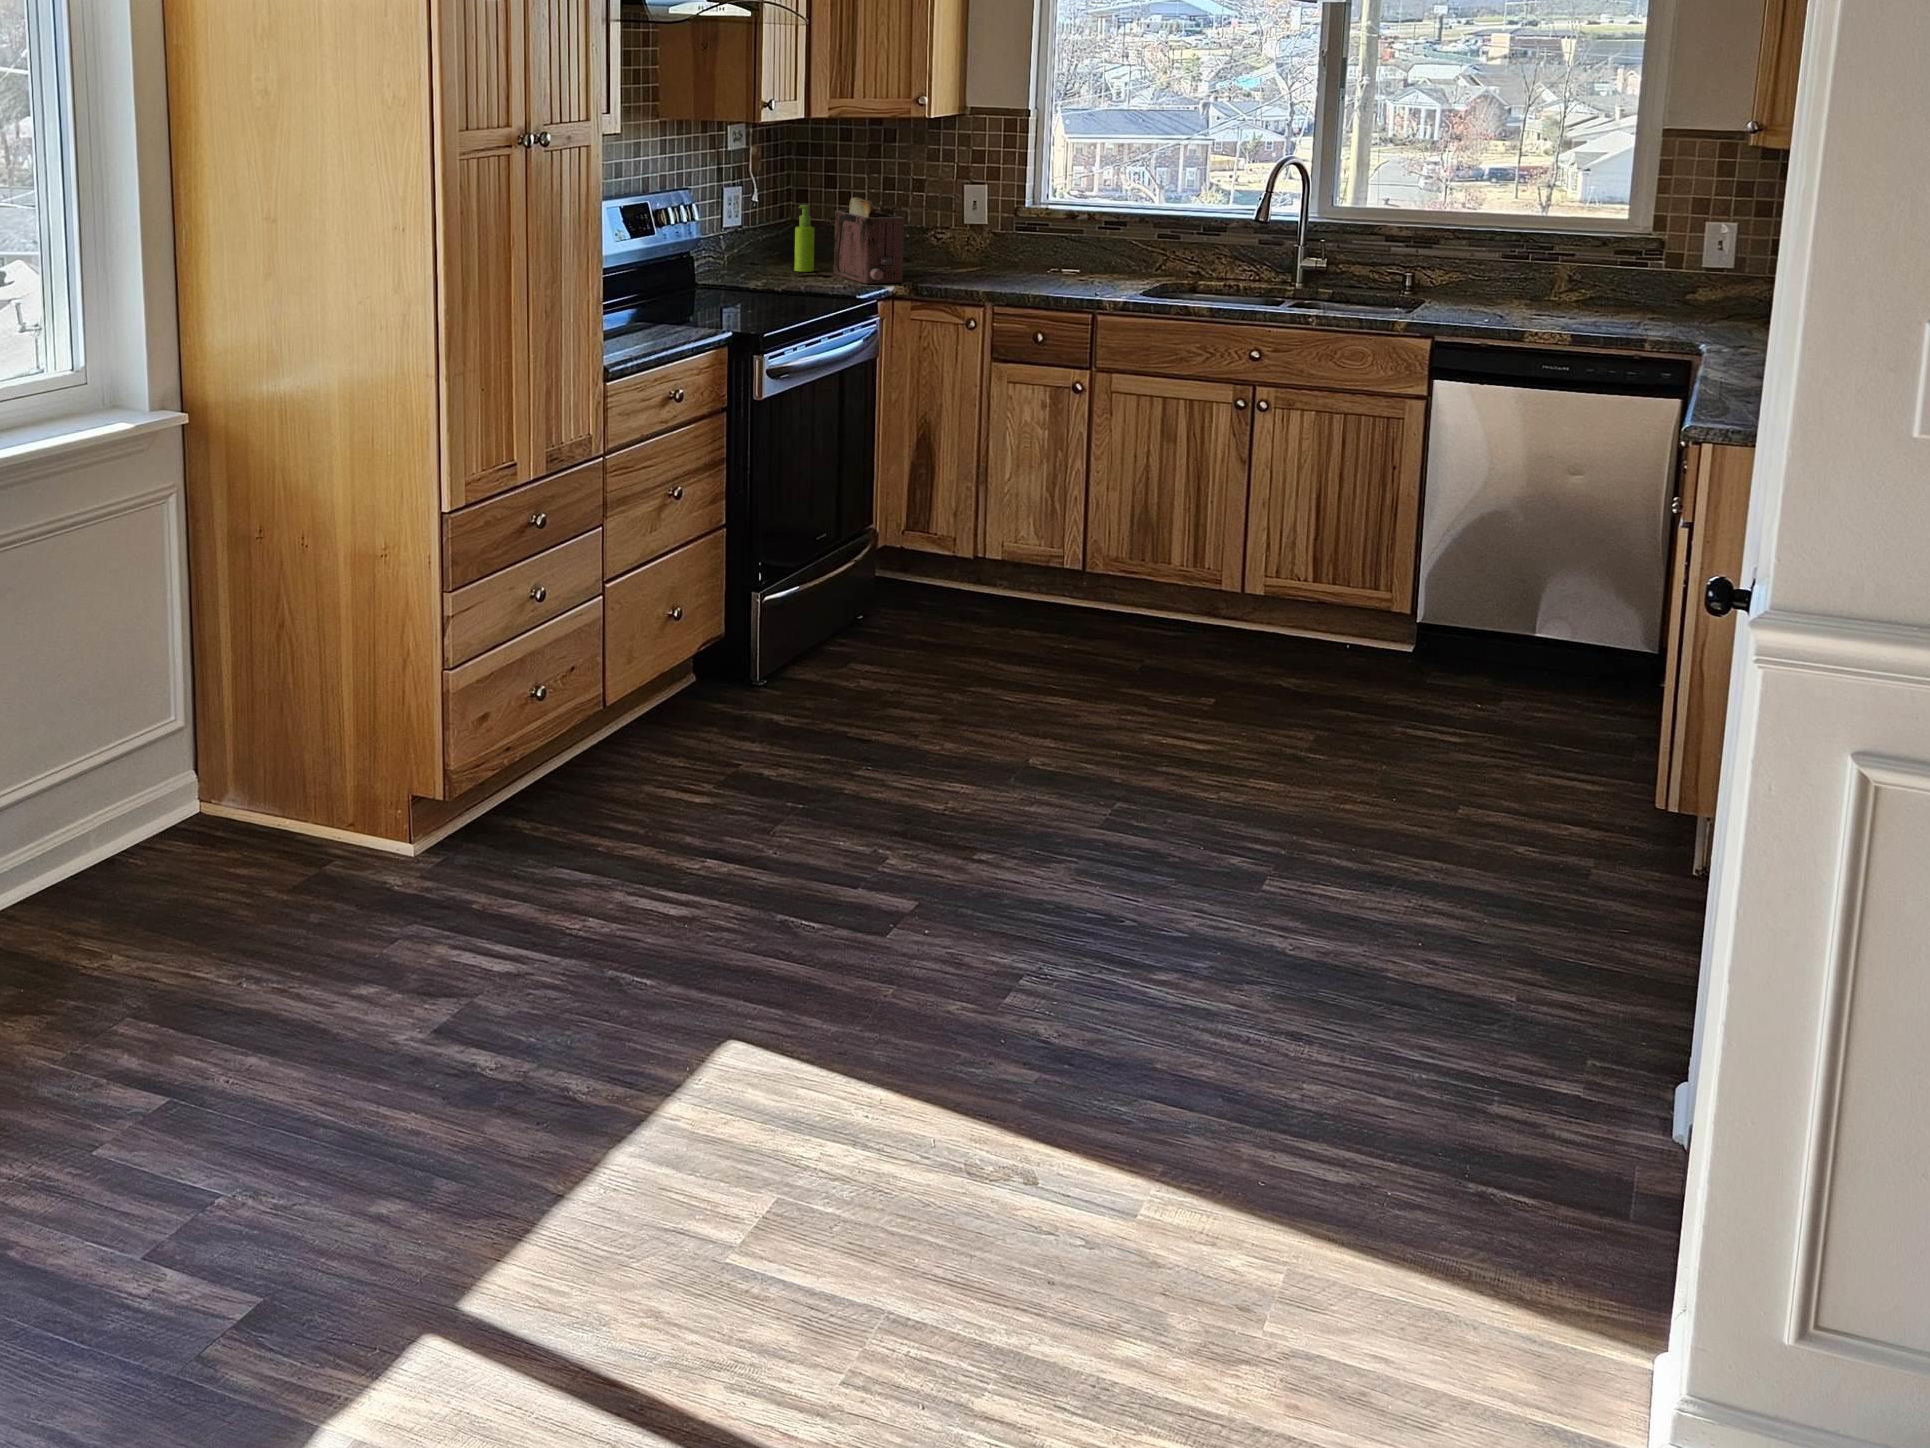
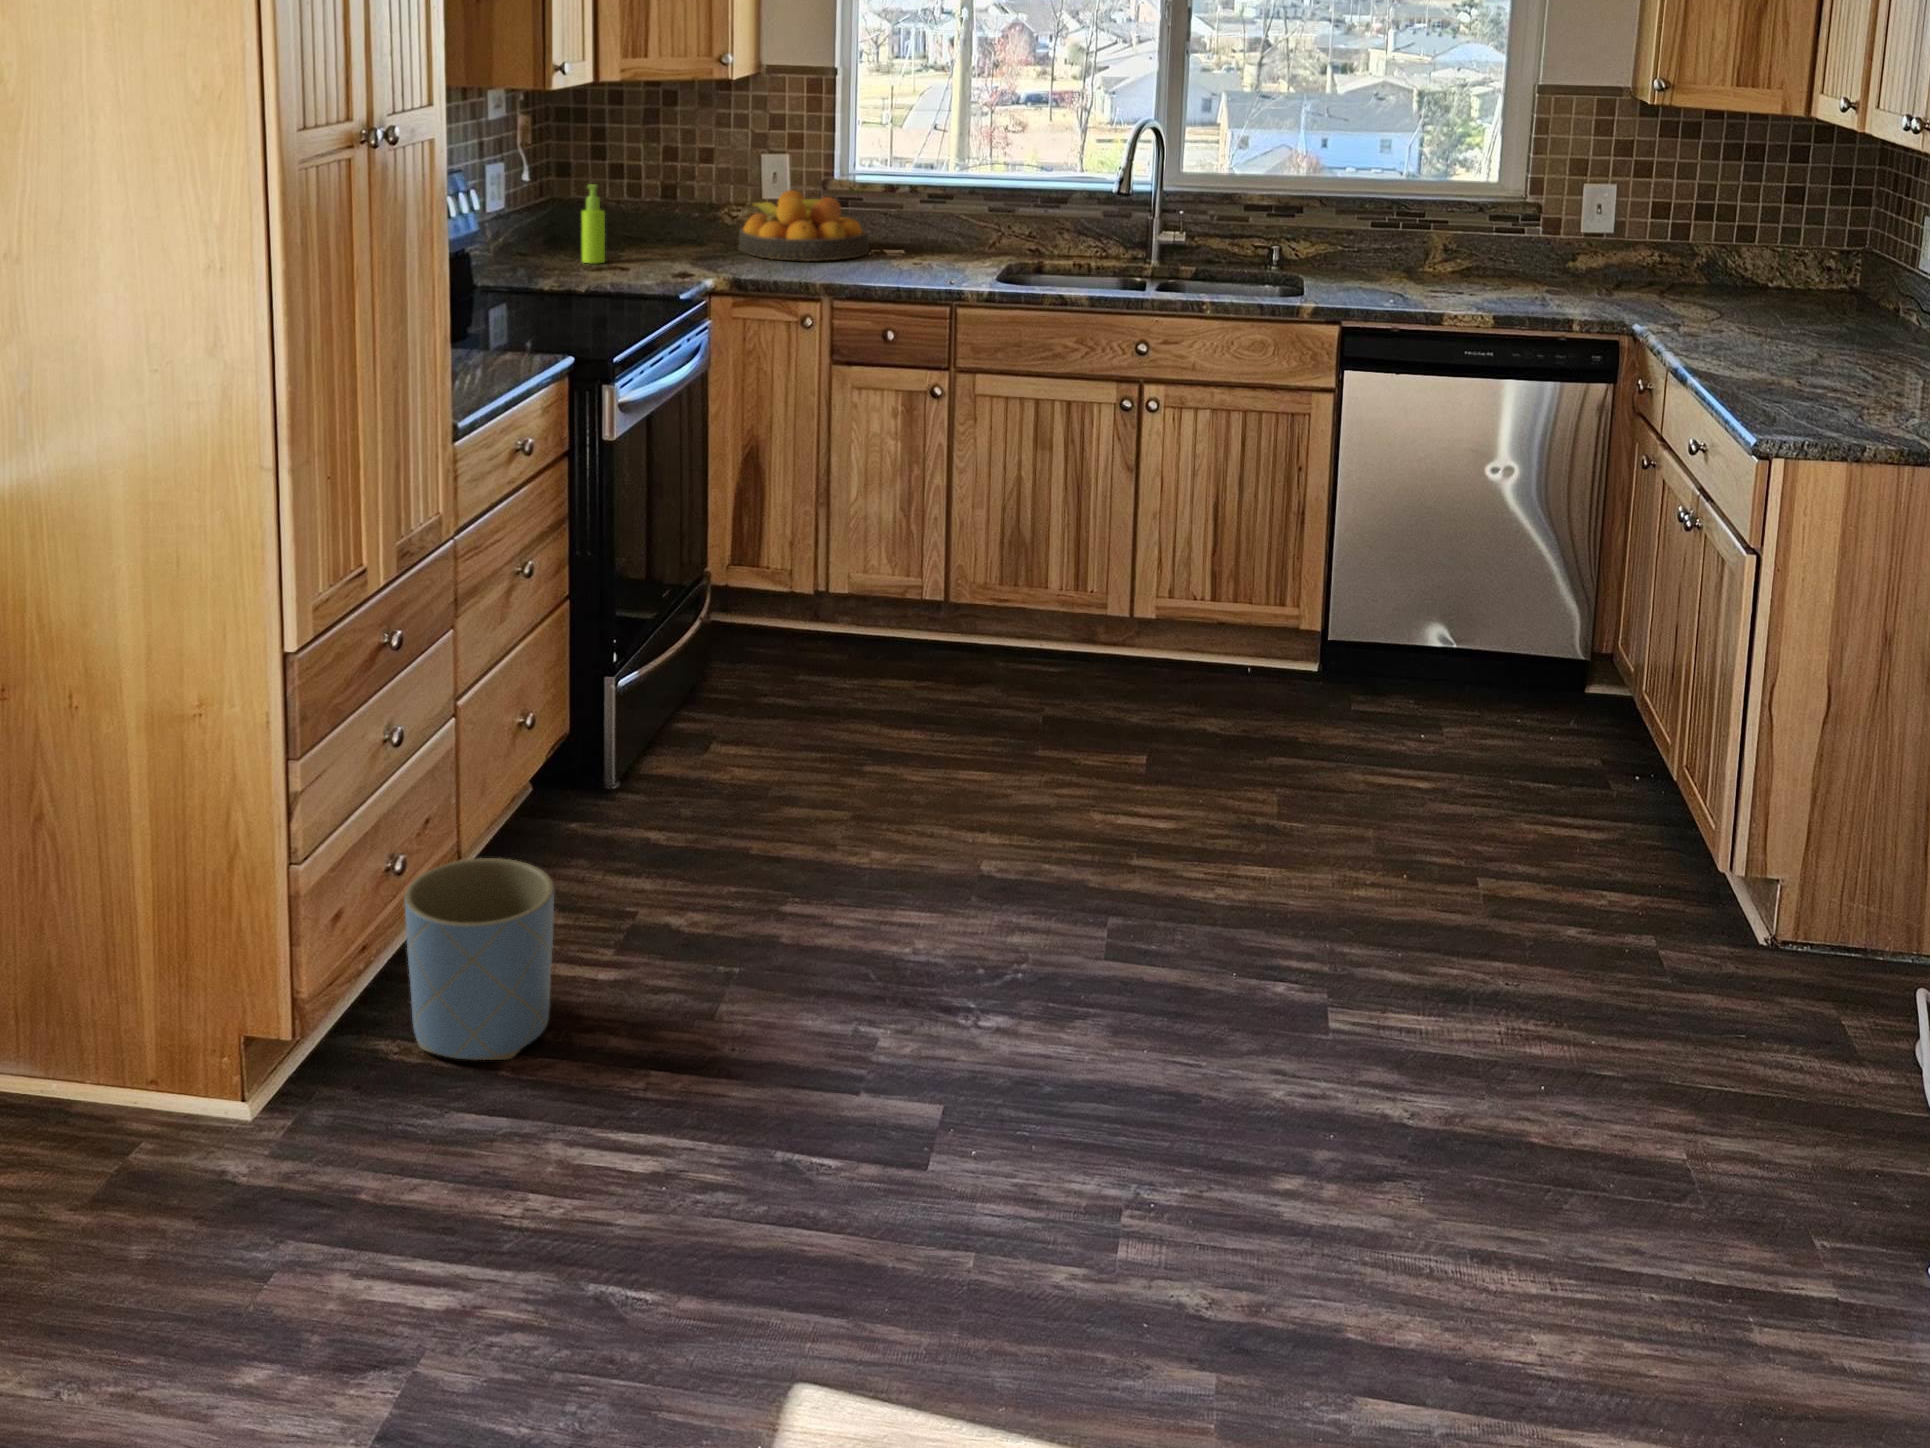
toaster: present [834,197,904,284] -> none [631,175,721,278]
fruit bowl: none [933,215,1047,275] -> present [738,190,869,261]
planter: none [538,697,649,842] -> present [405,858,554,1060]

